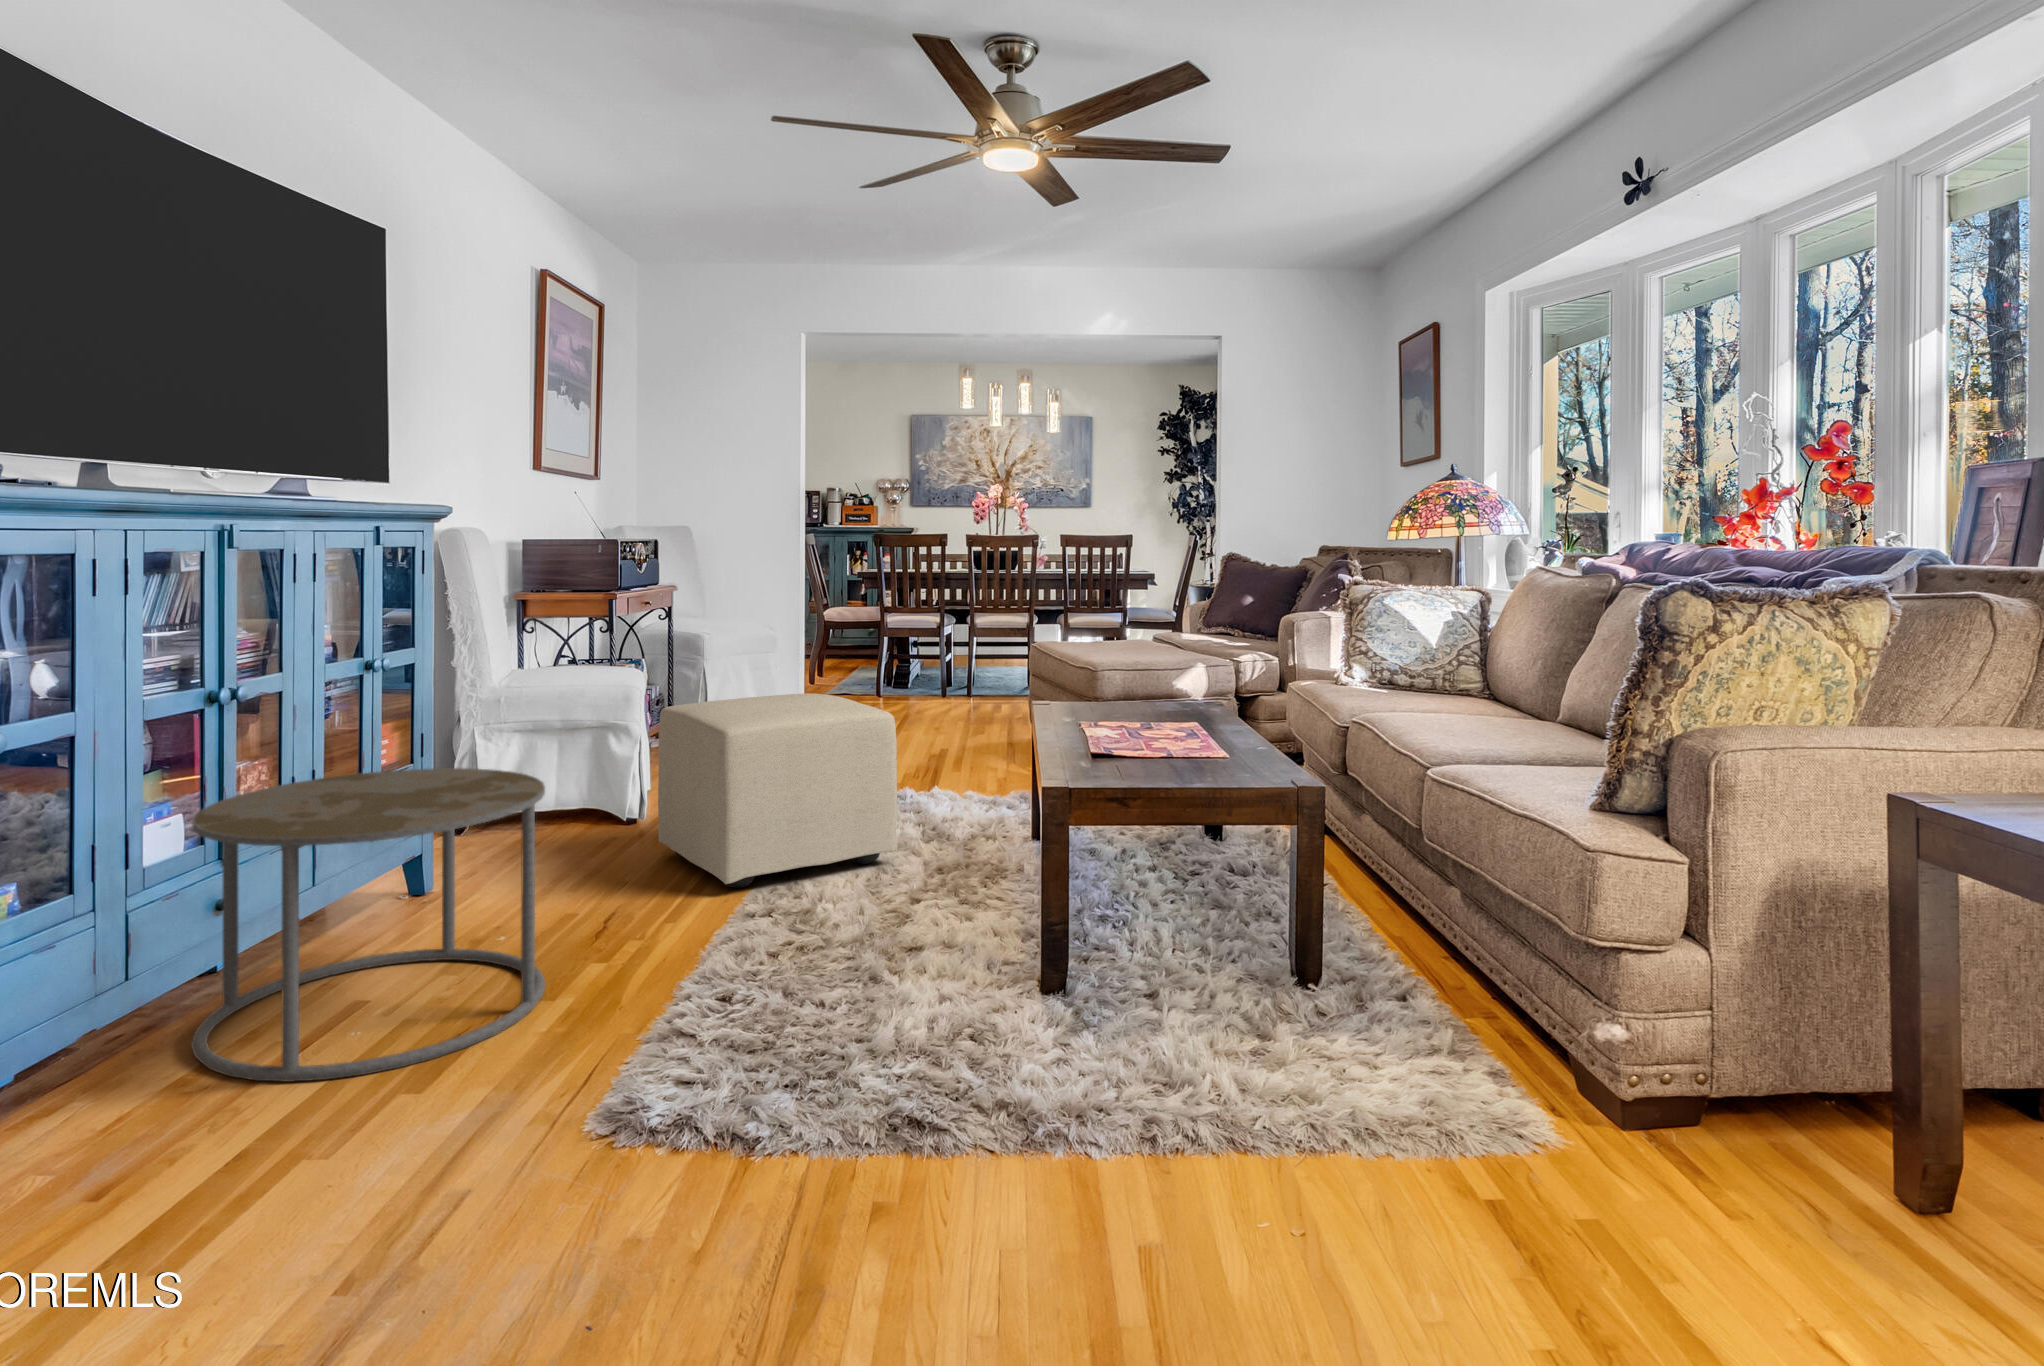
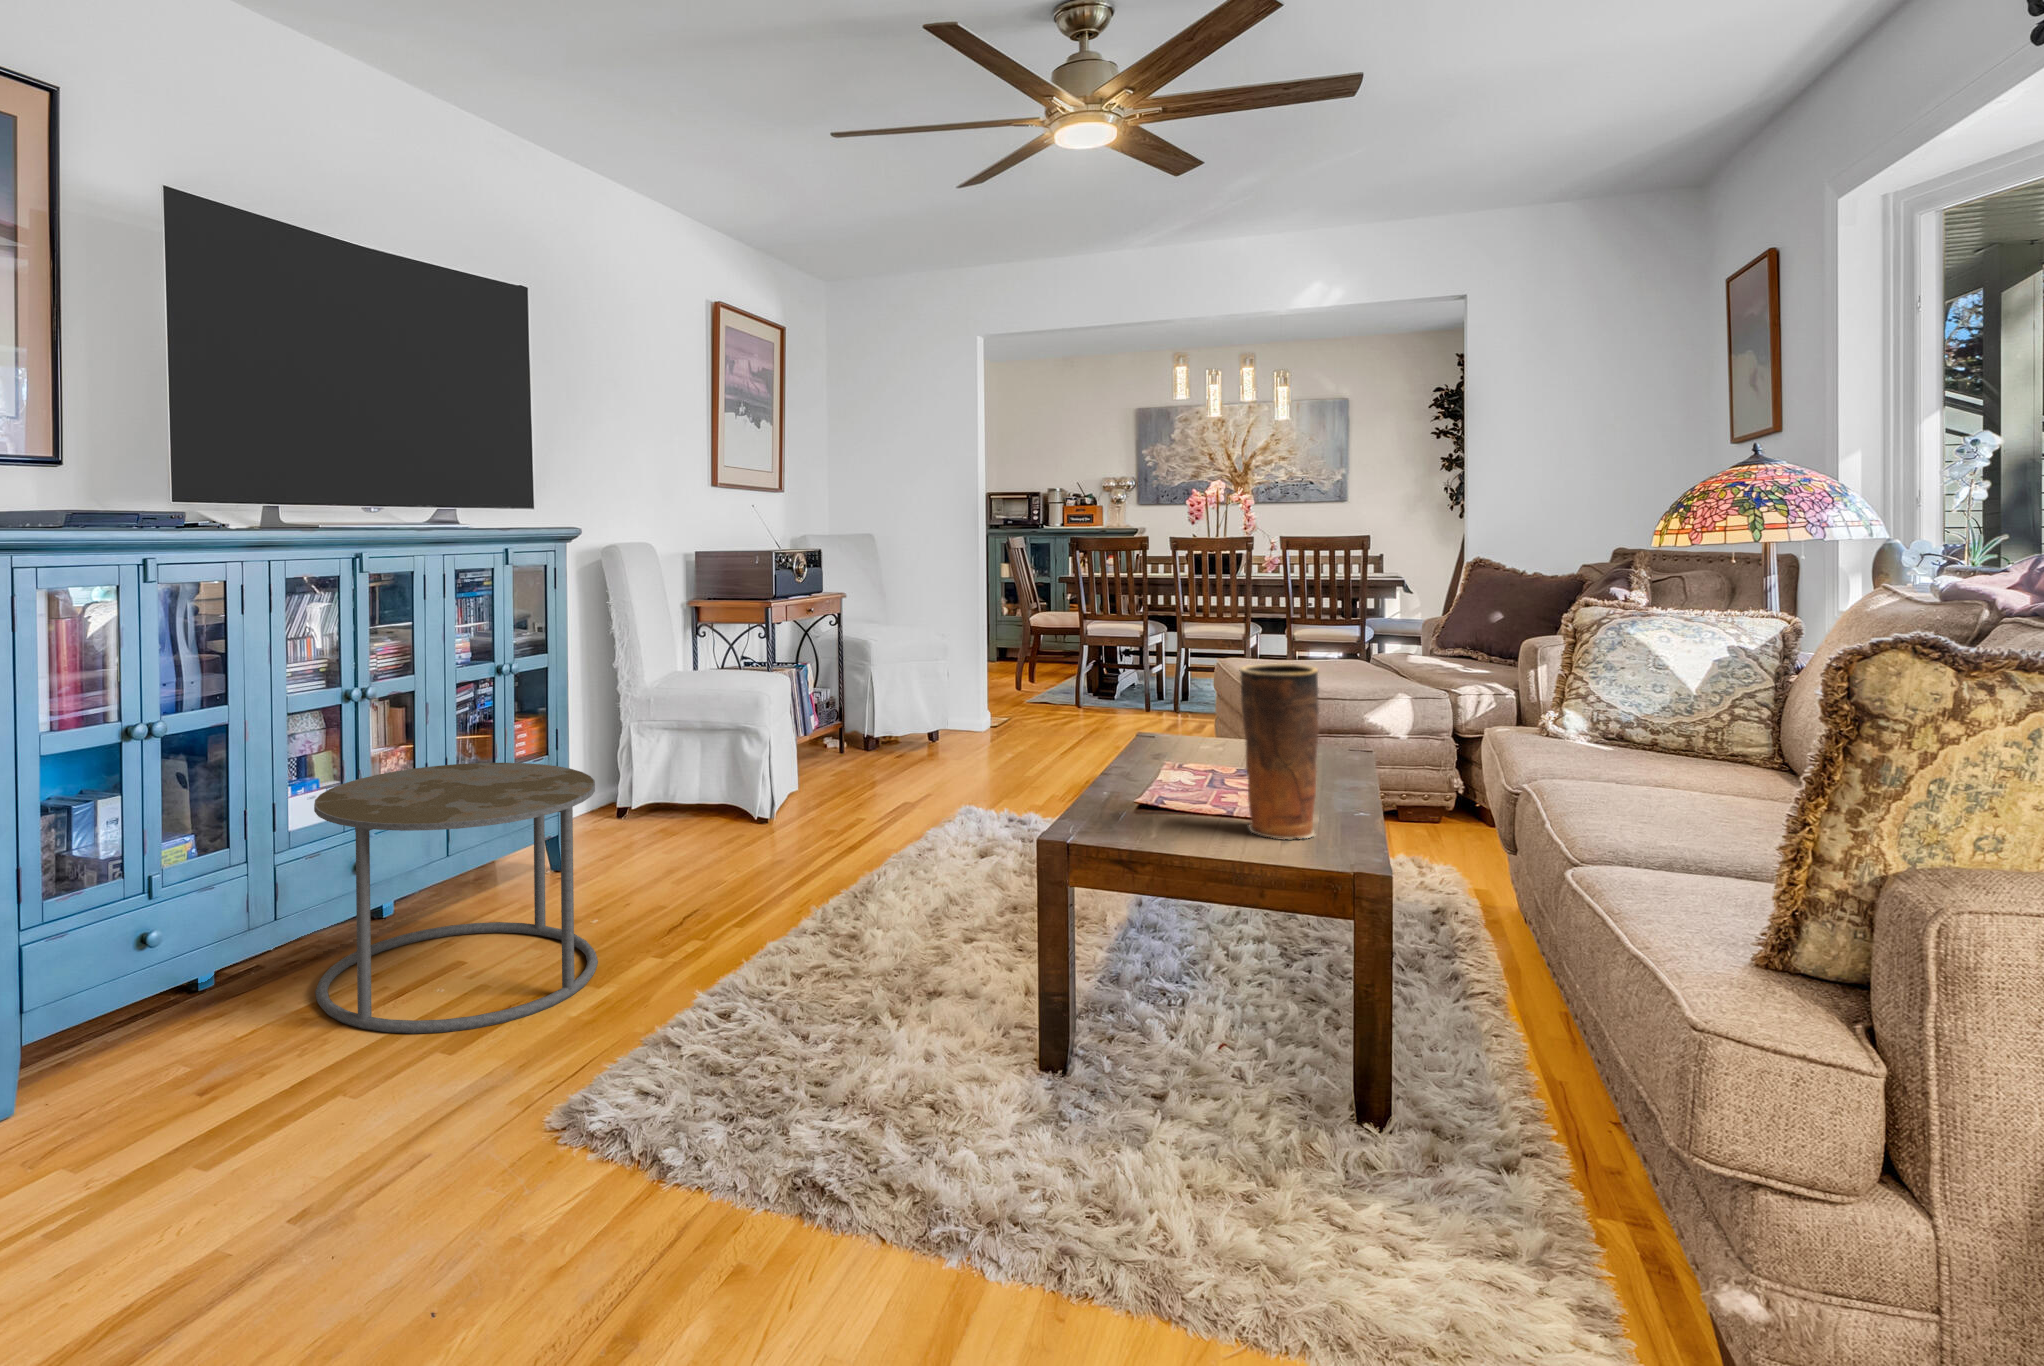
vase: none [1194,624,1257,770] -> present [1239,663,1319,839]
ottoman: present [658,693,898,887] -> none [766,708,980,898]

